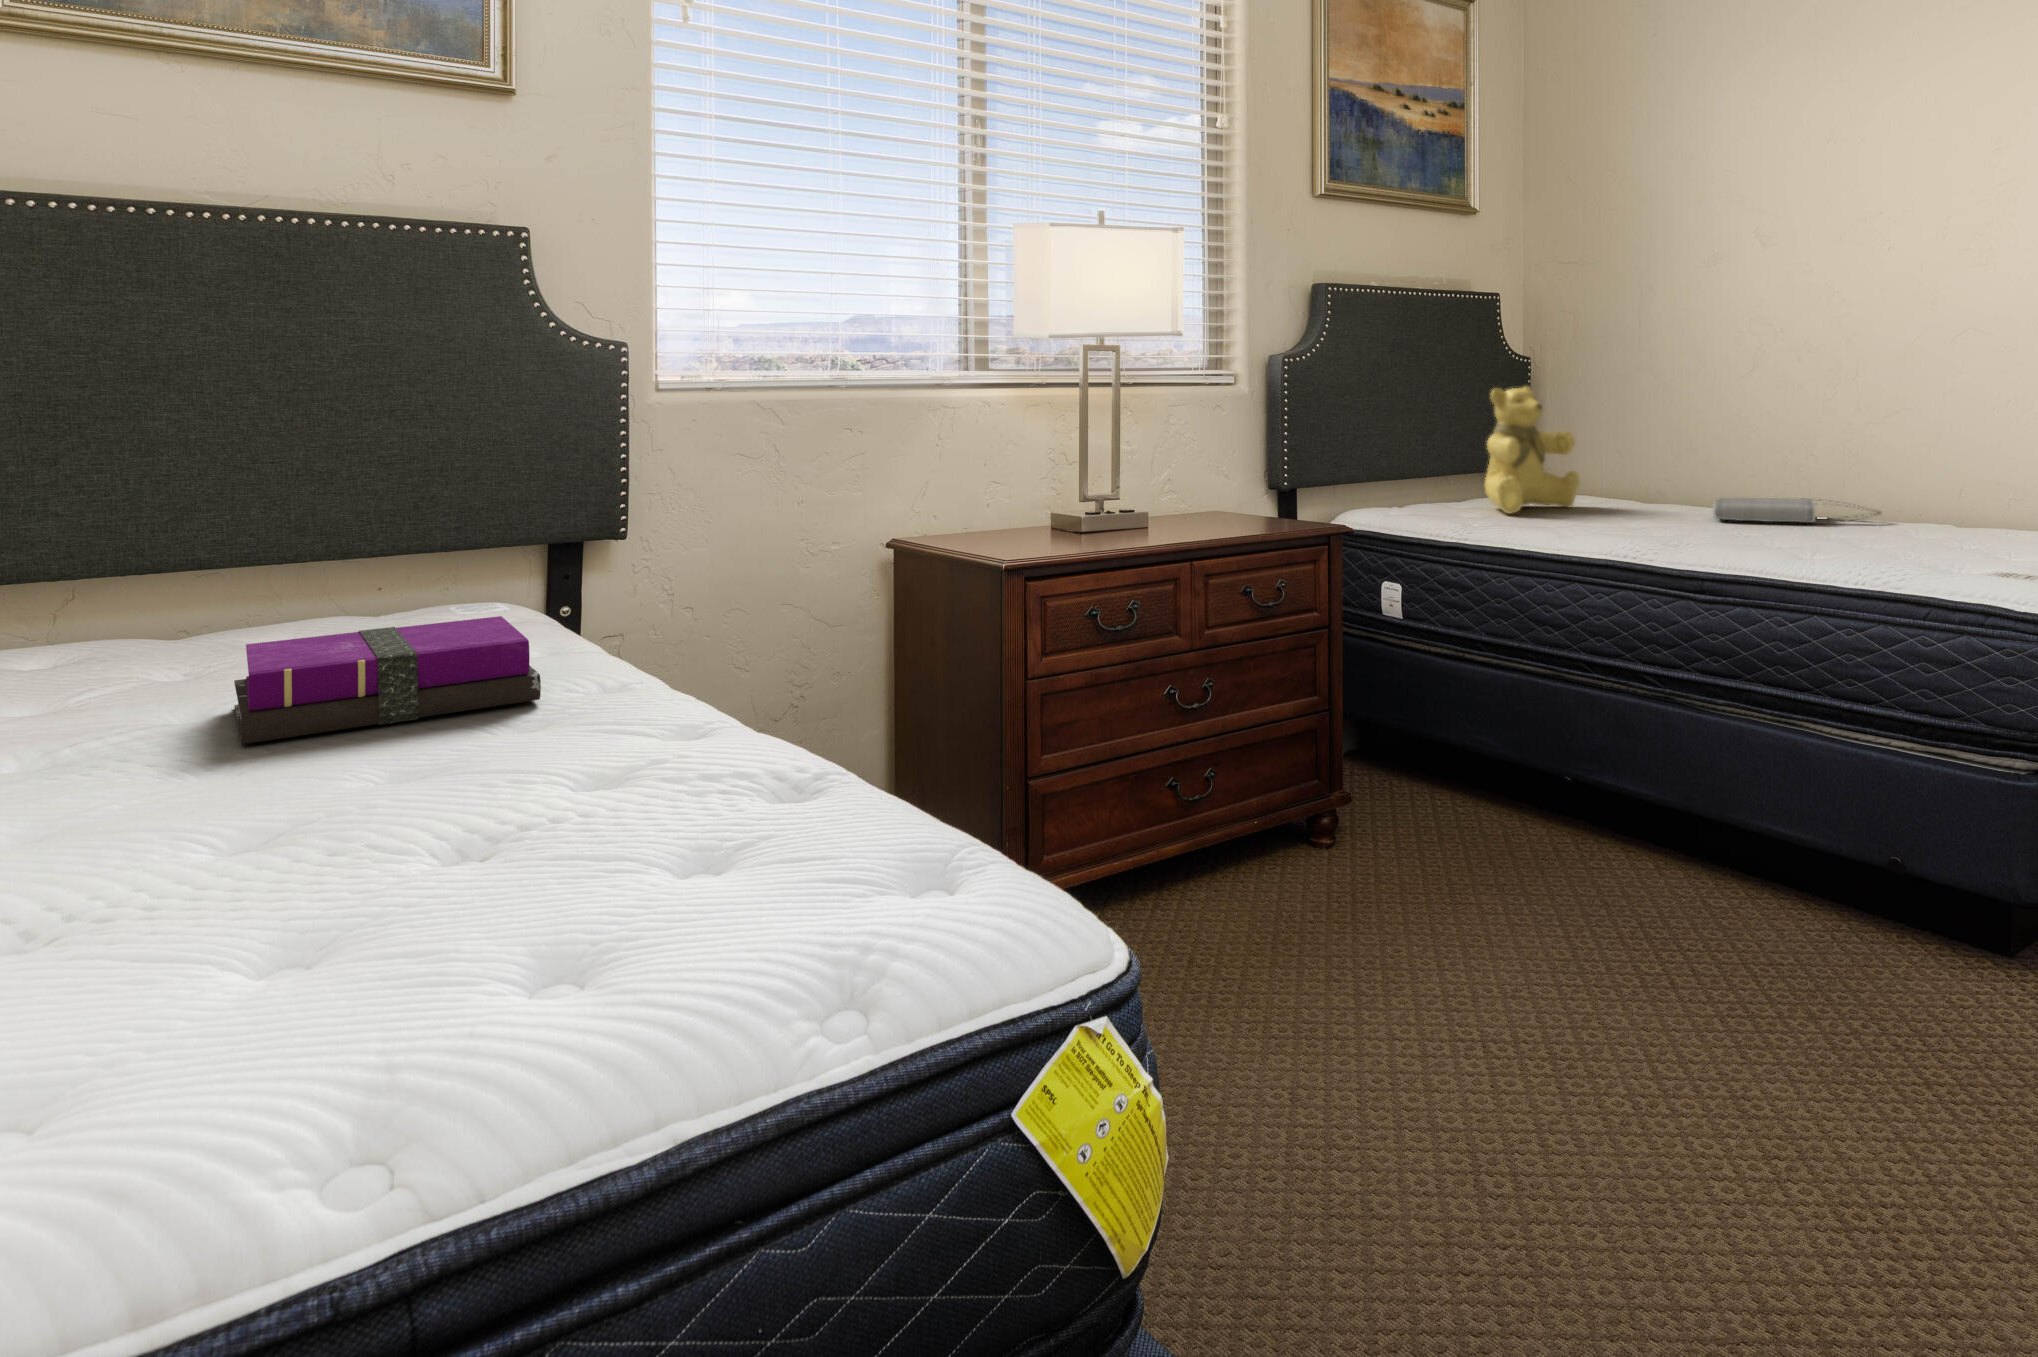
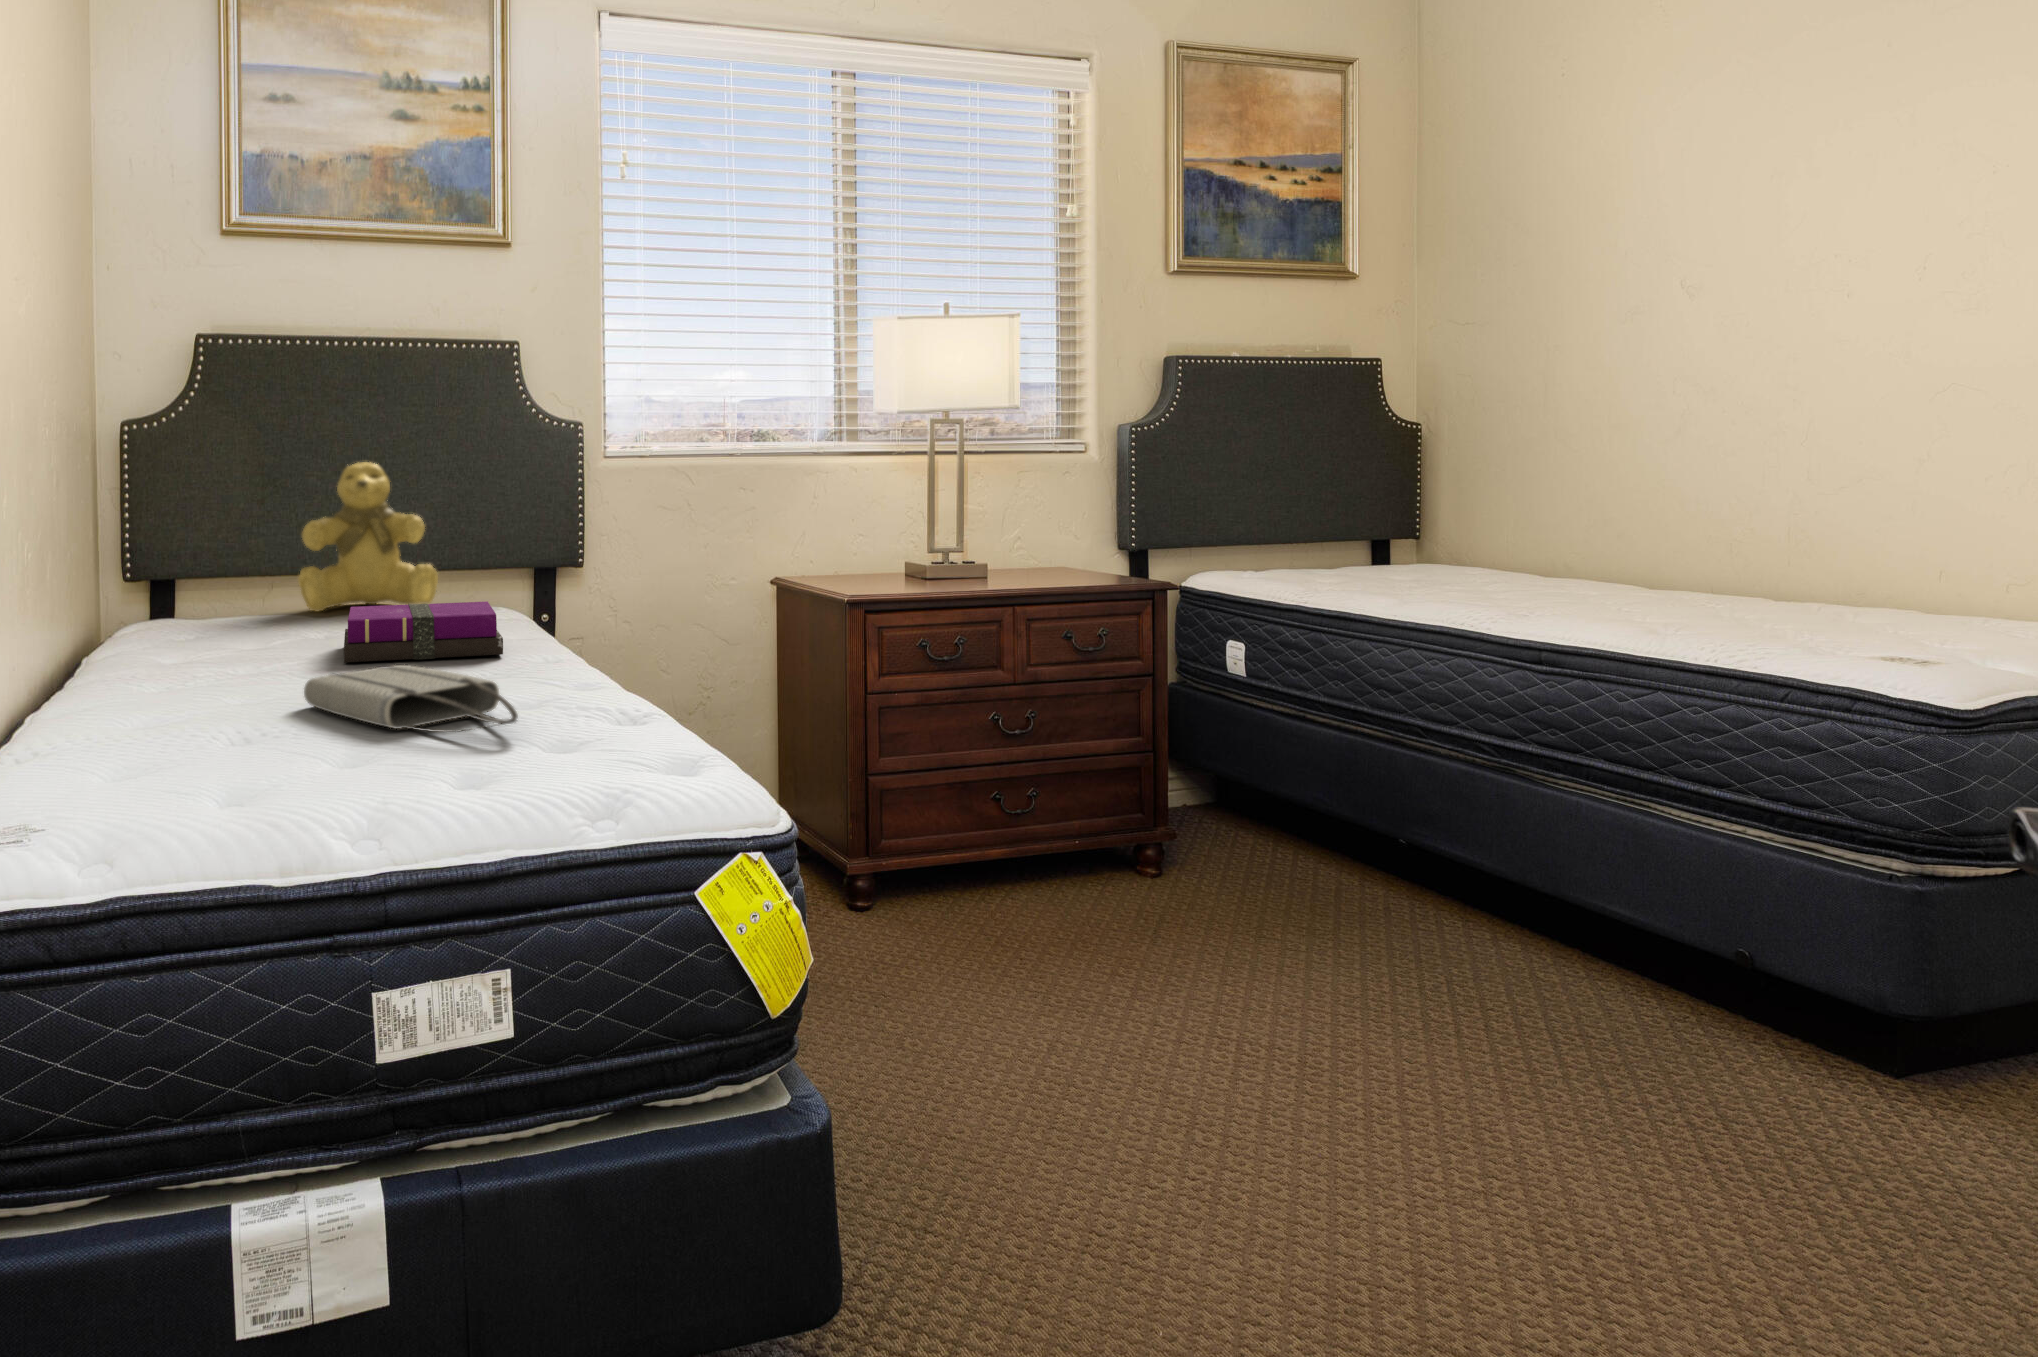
teddy bear: present [1485,387,1579,514] -> present [298,462,438,611]
tote bag: present [1713,498,1880,523] -> present [304,665,518,732]

